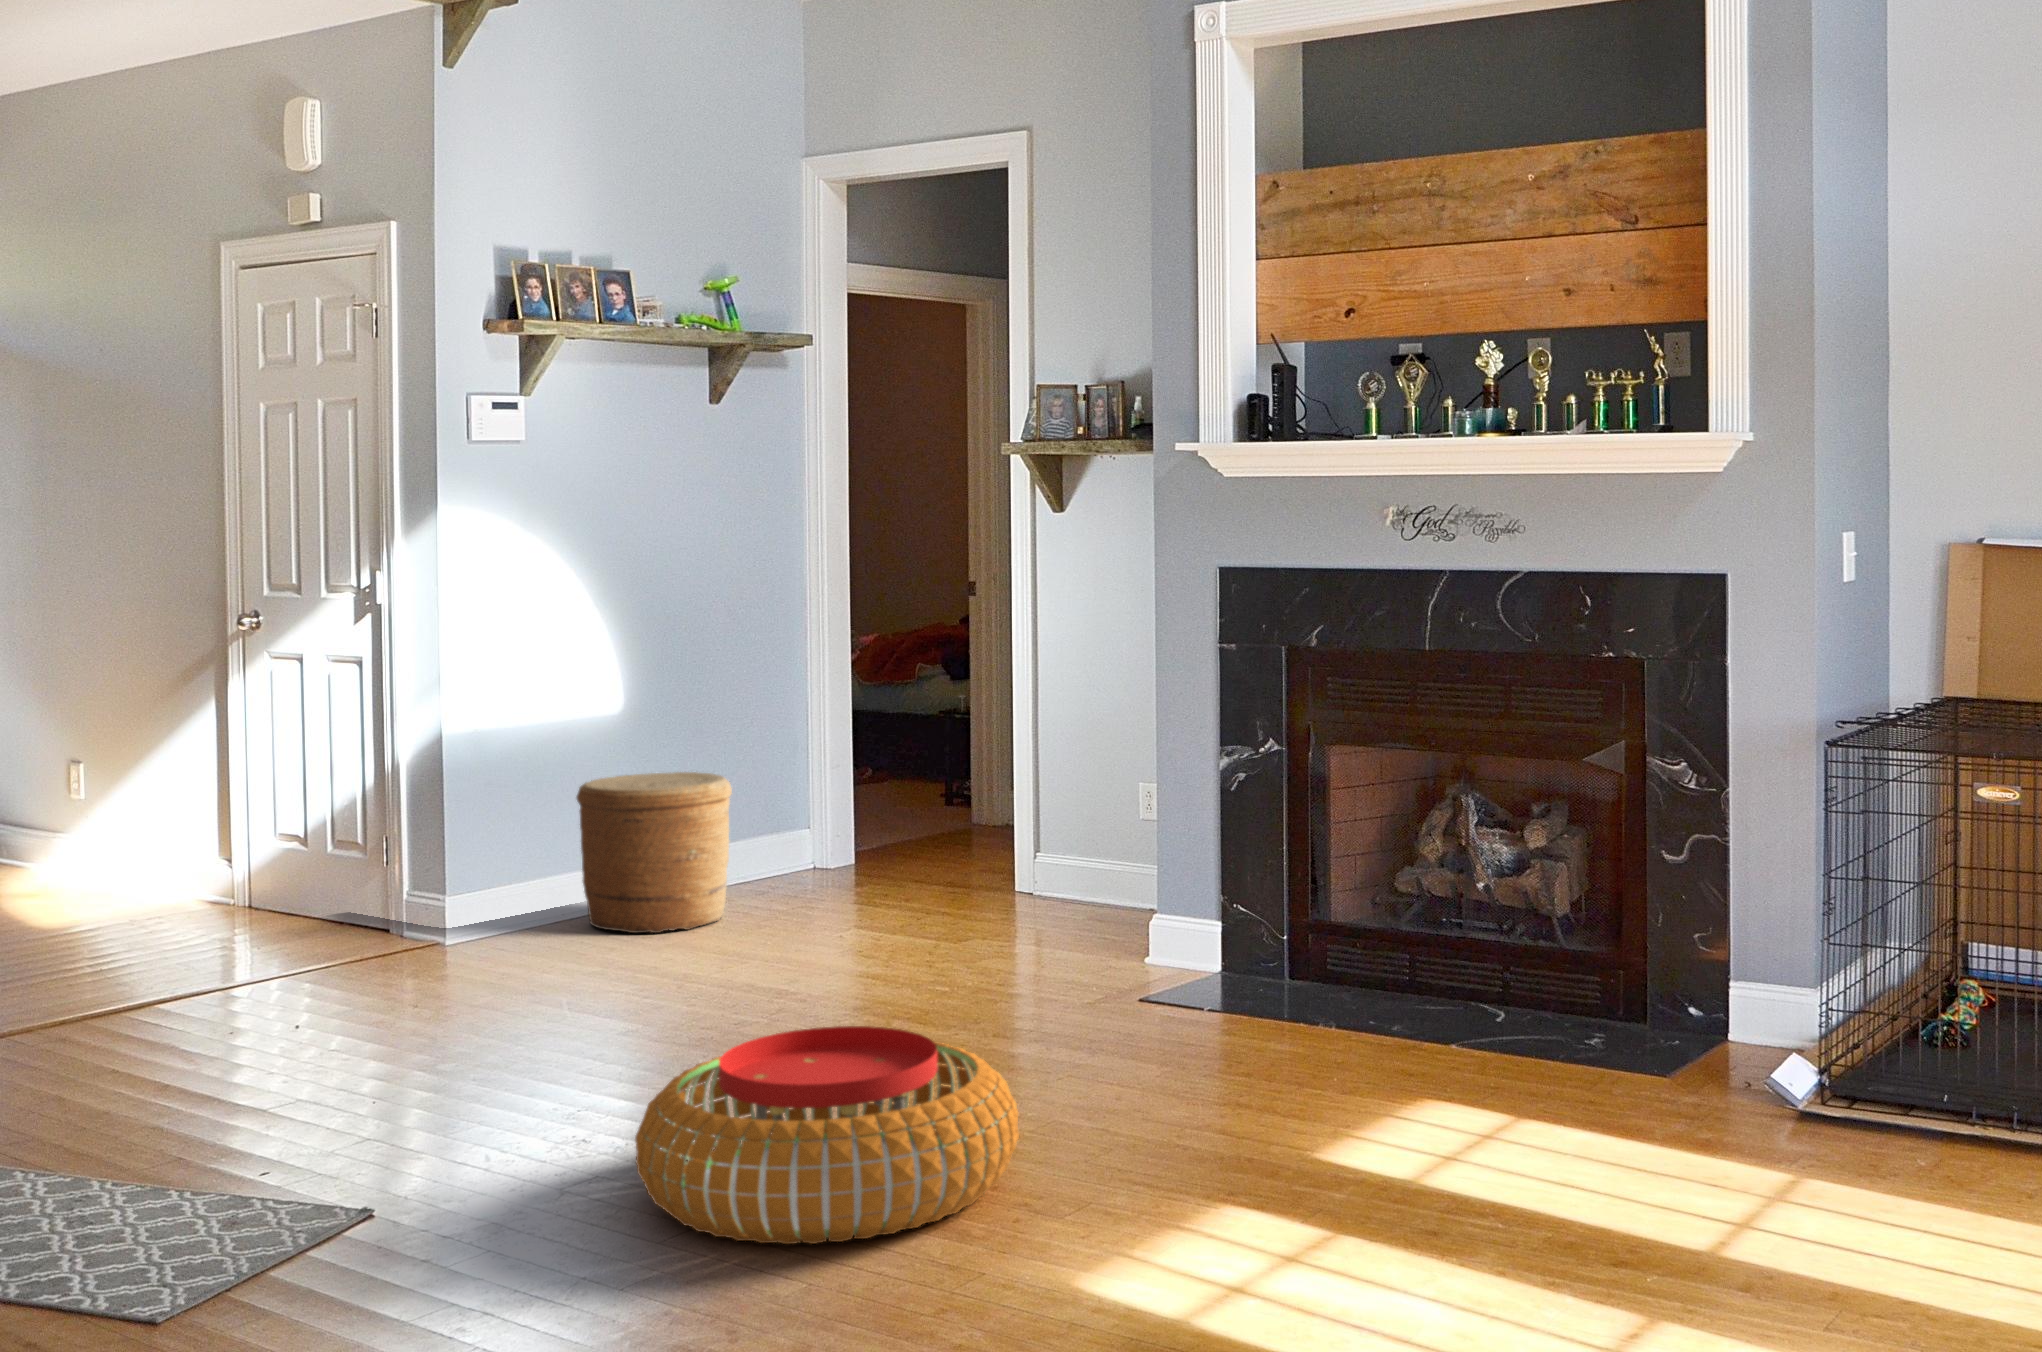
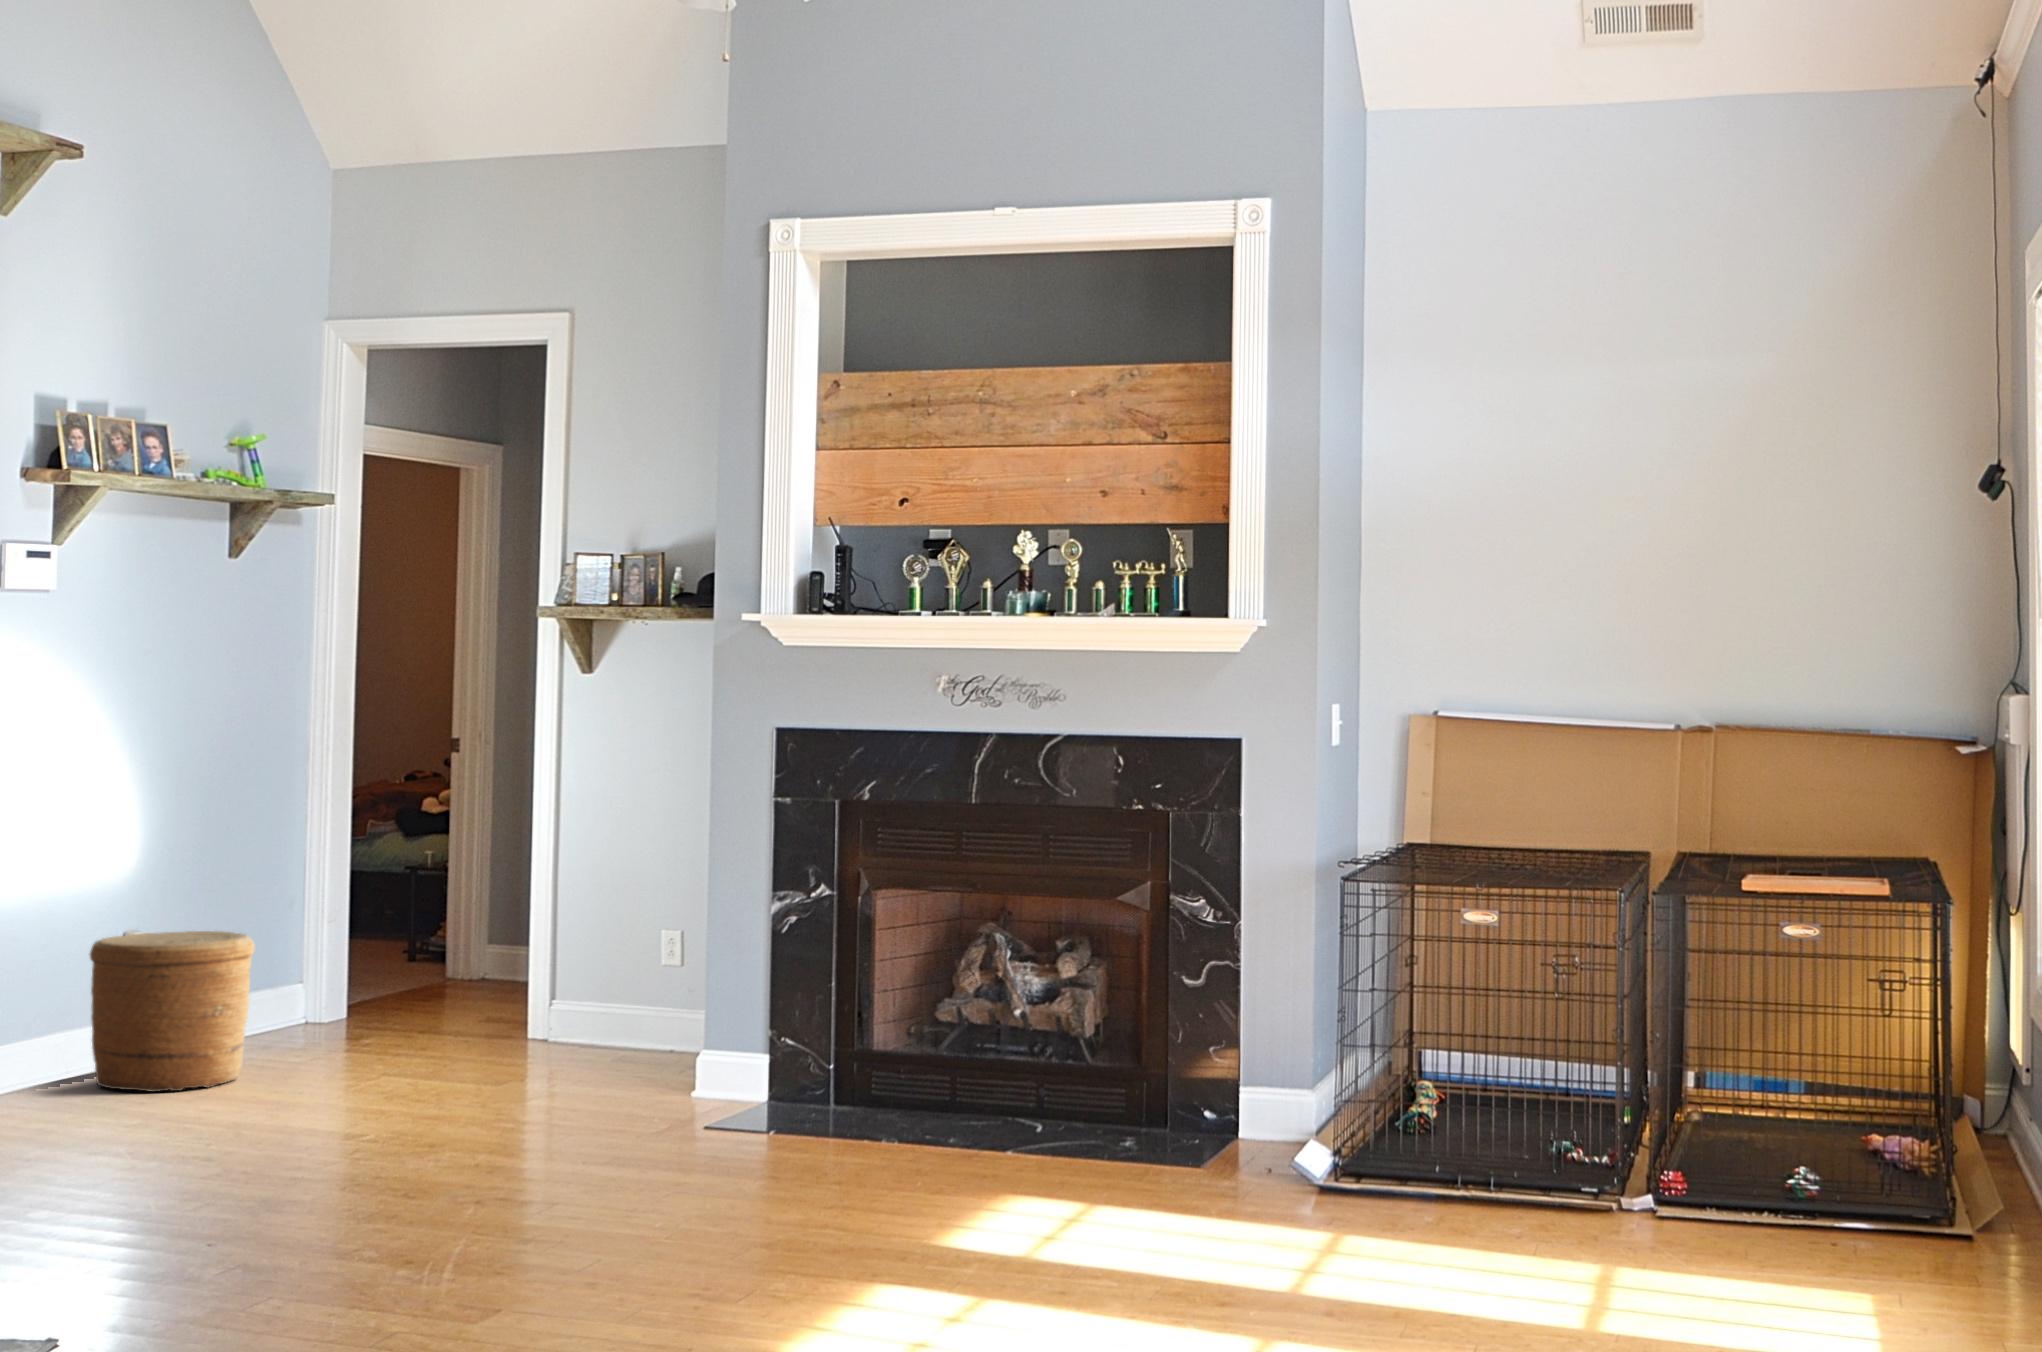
pouf: present [635,1026,1019,1244] -> none [322,1120,663,1290]

